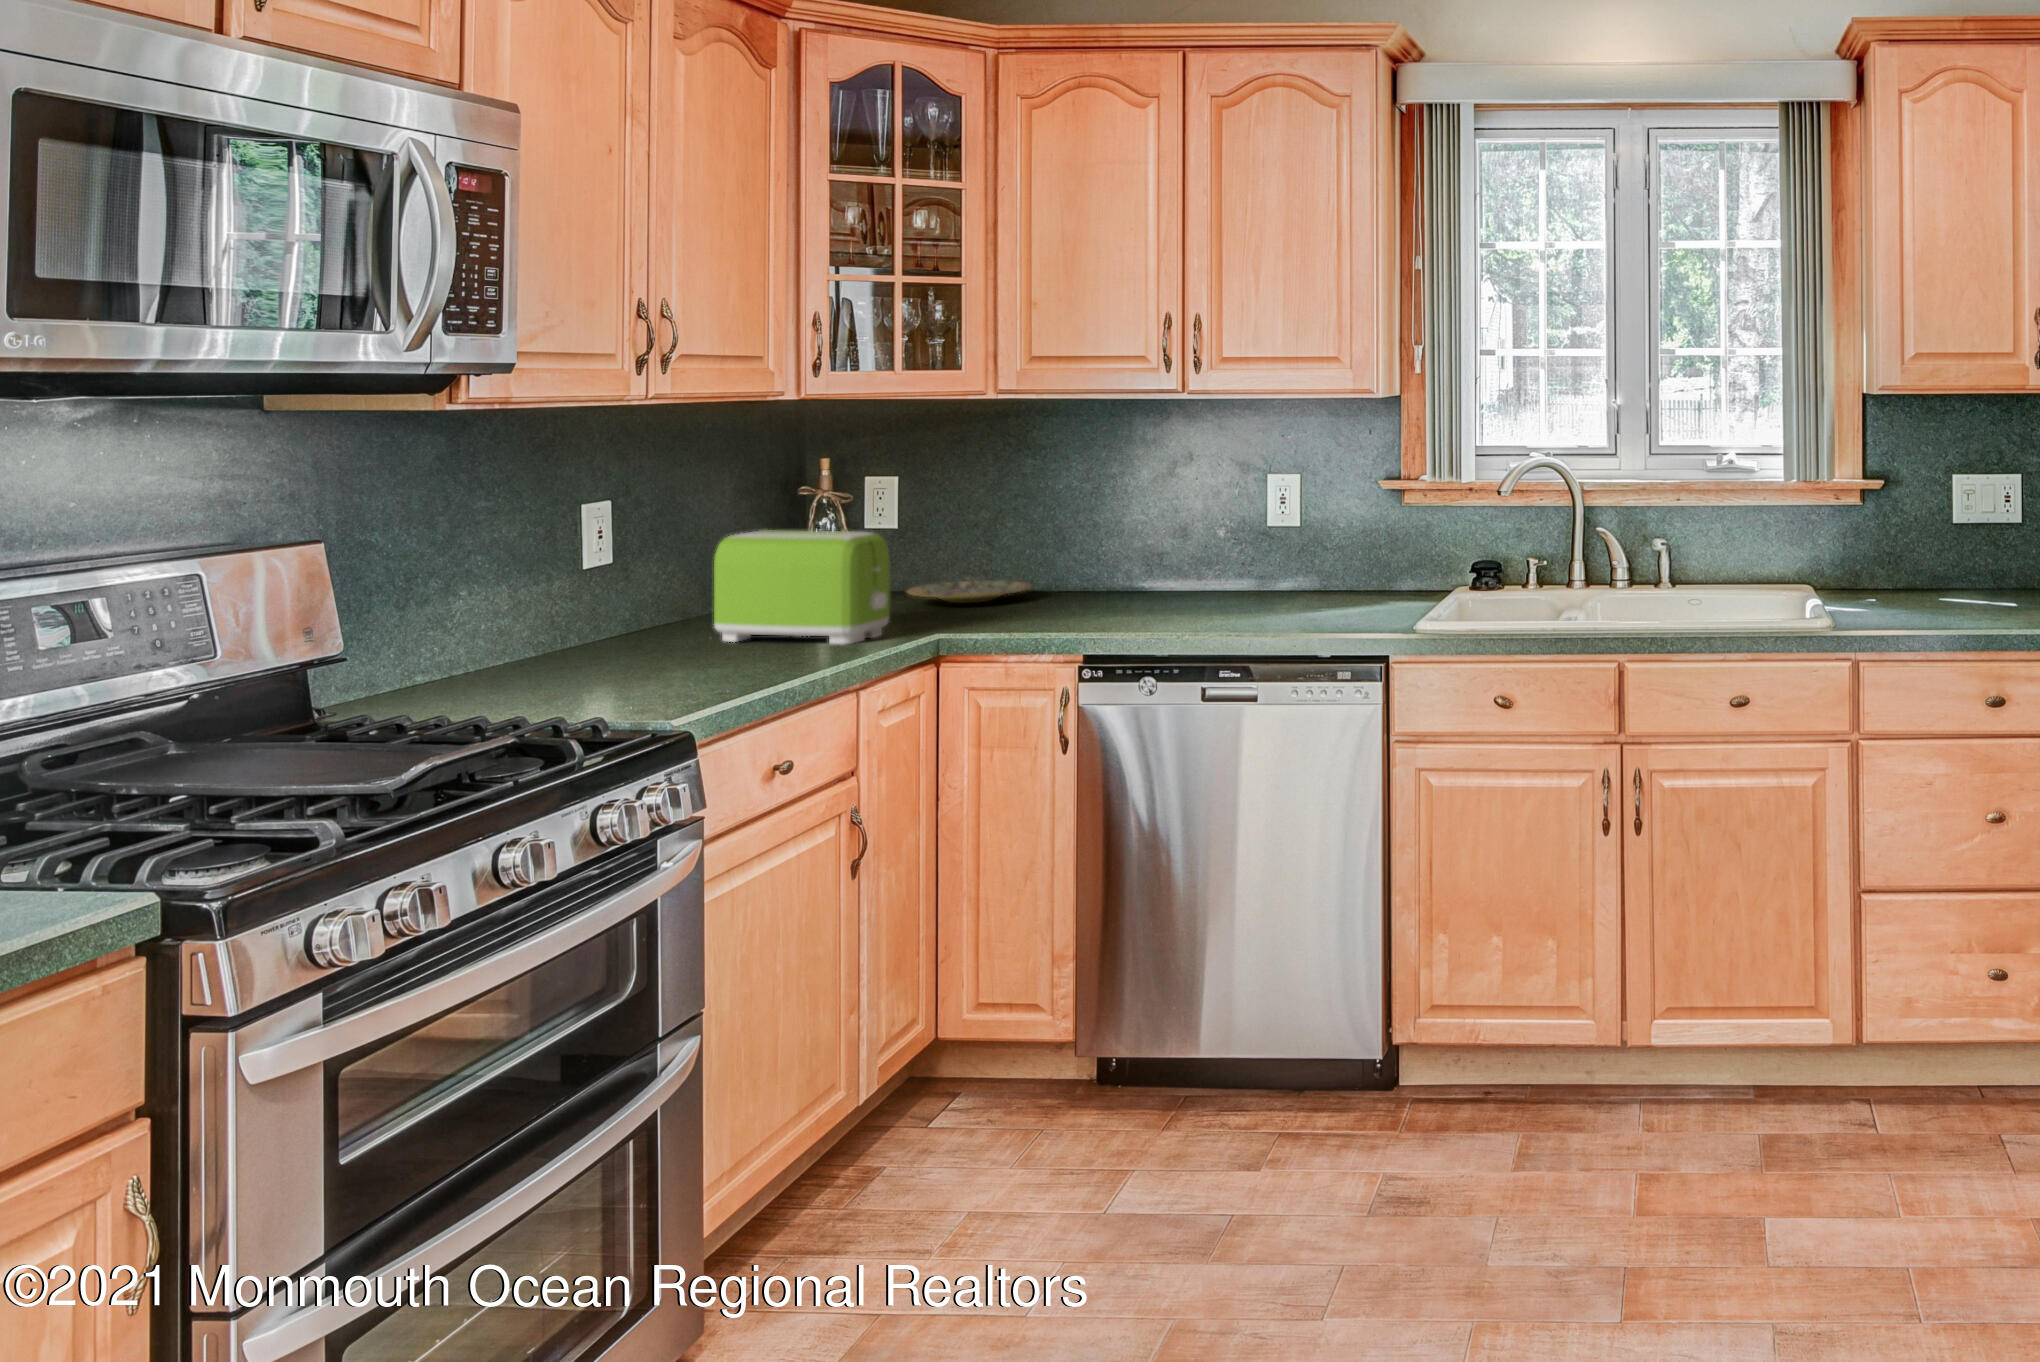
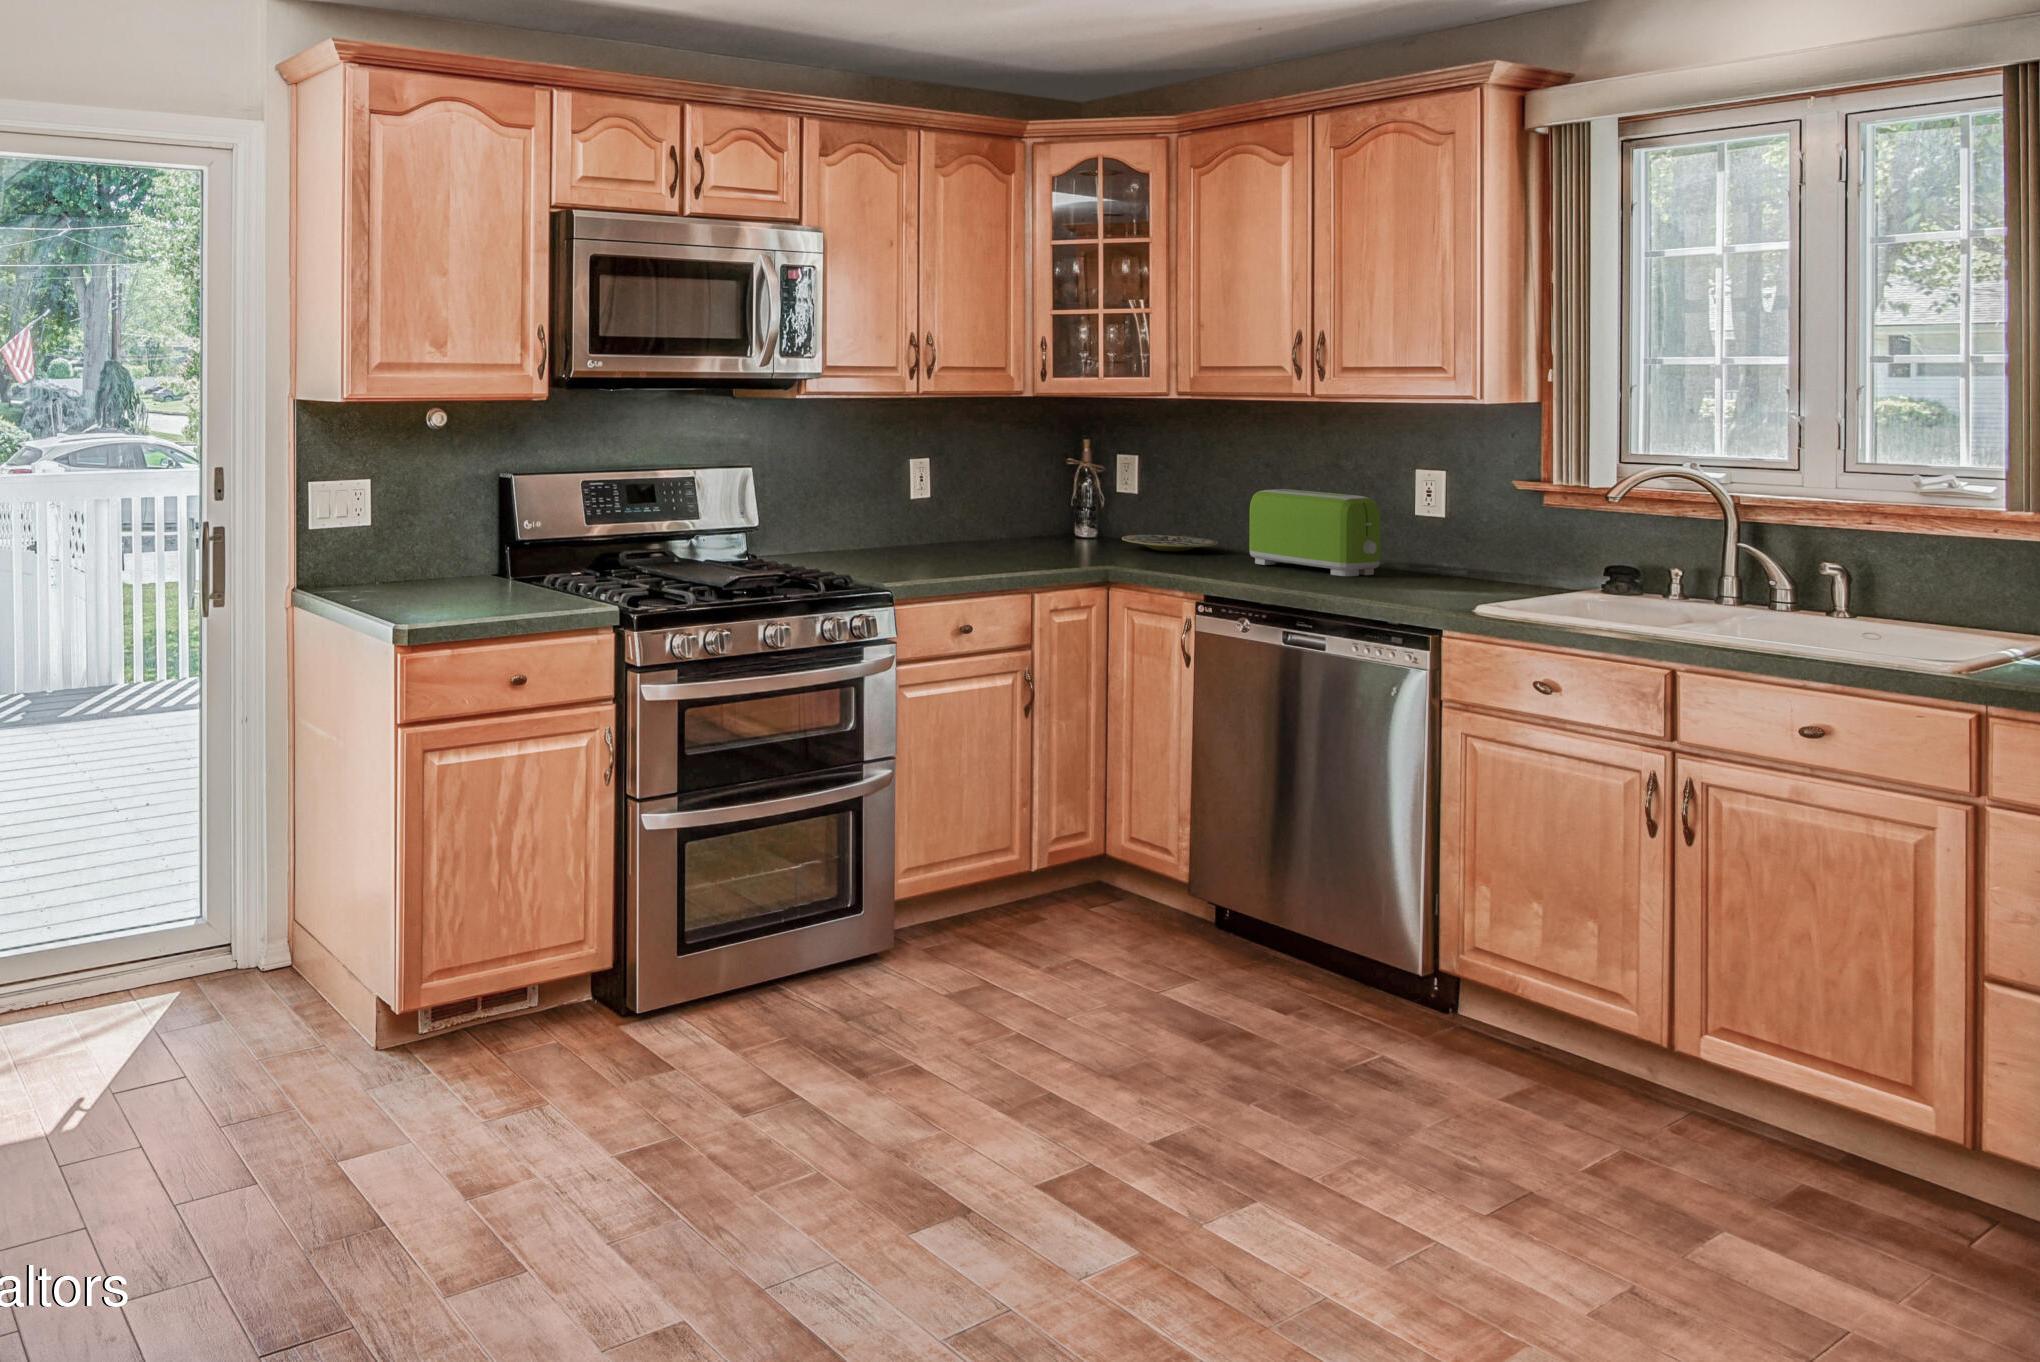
toaster: present [714,530,890,644] -> present [1249,489,1380,576]

